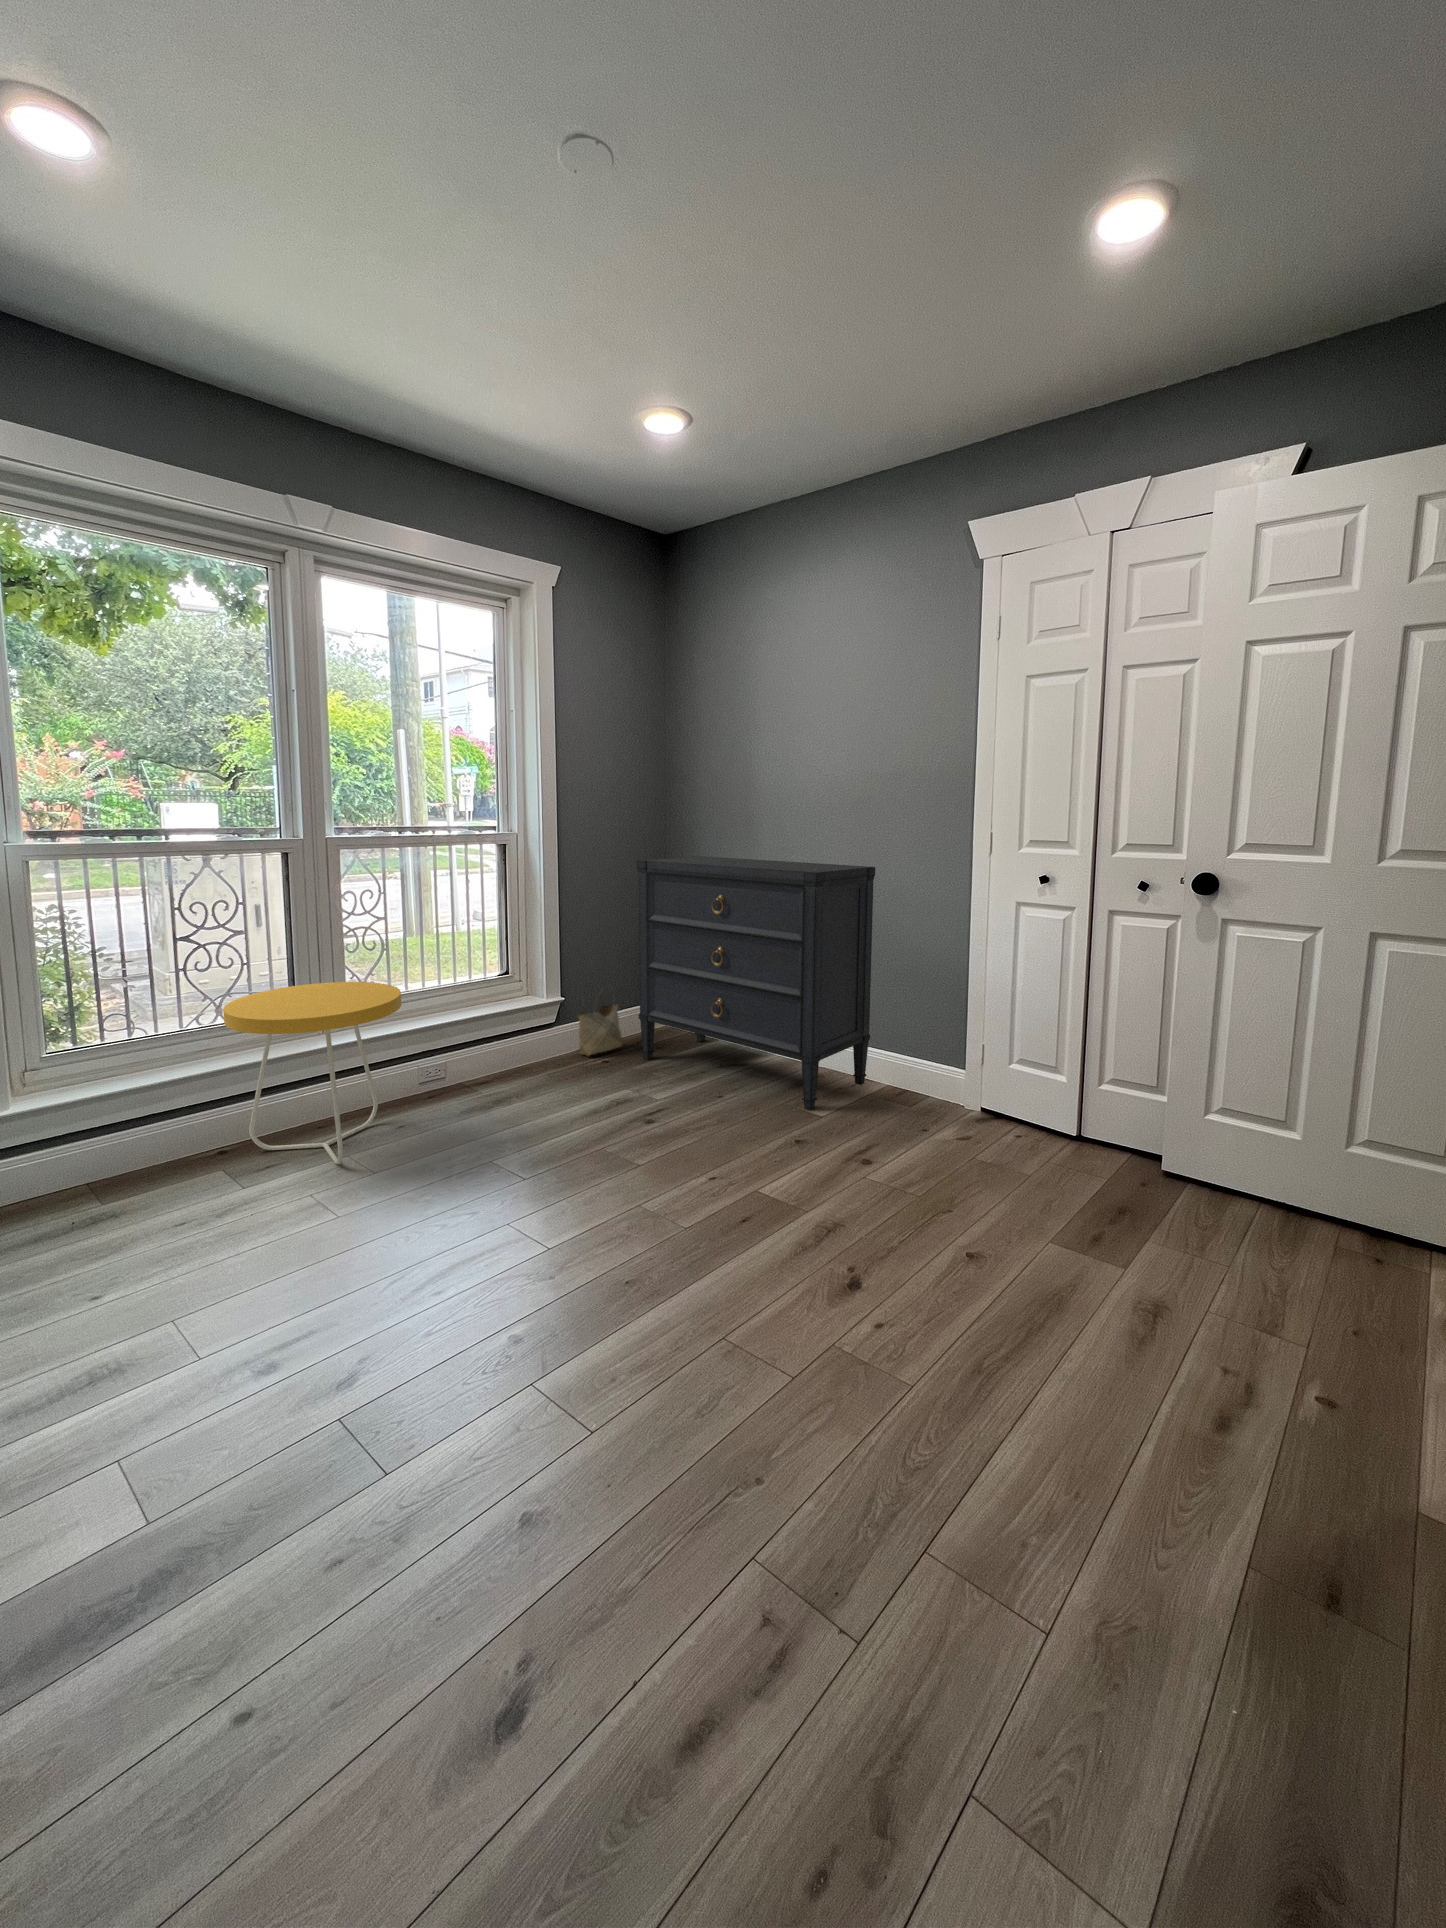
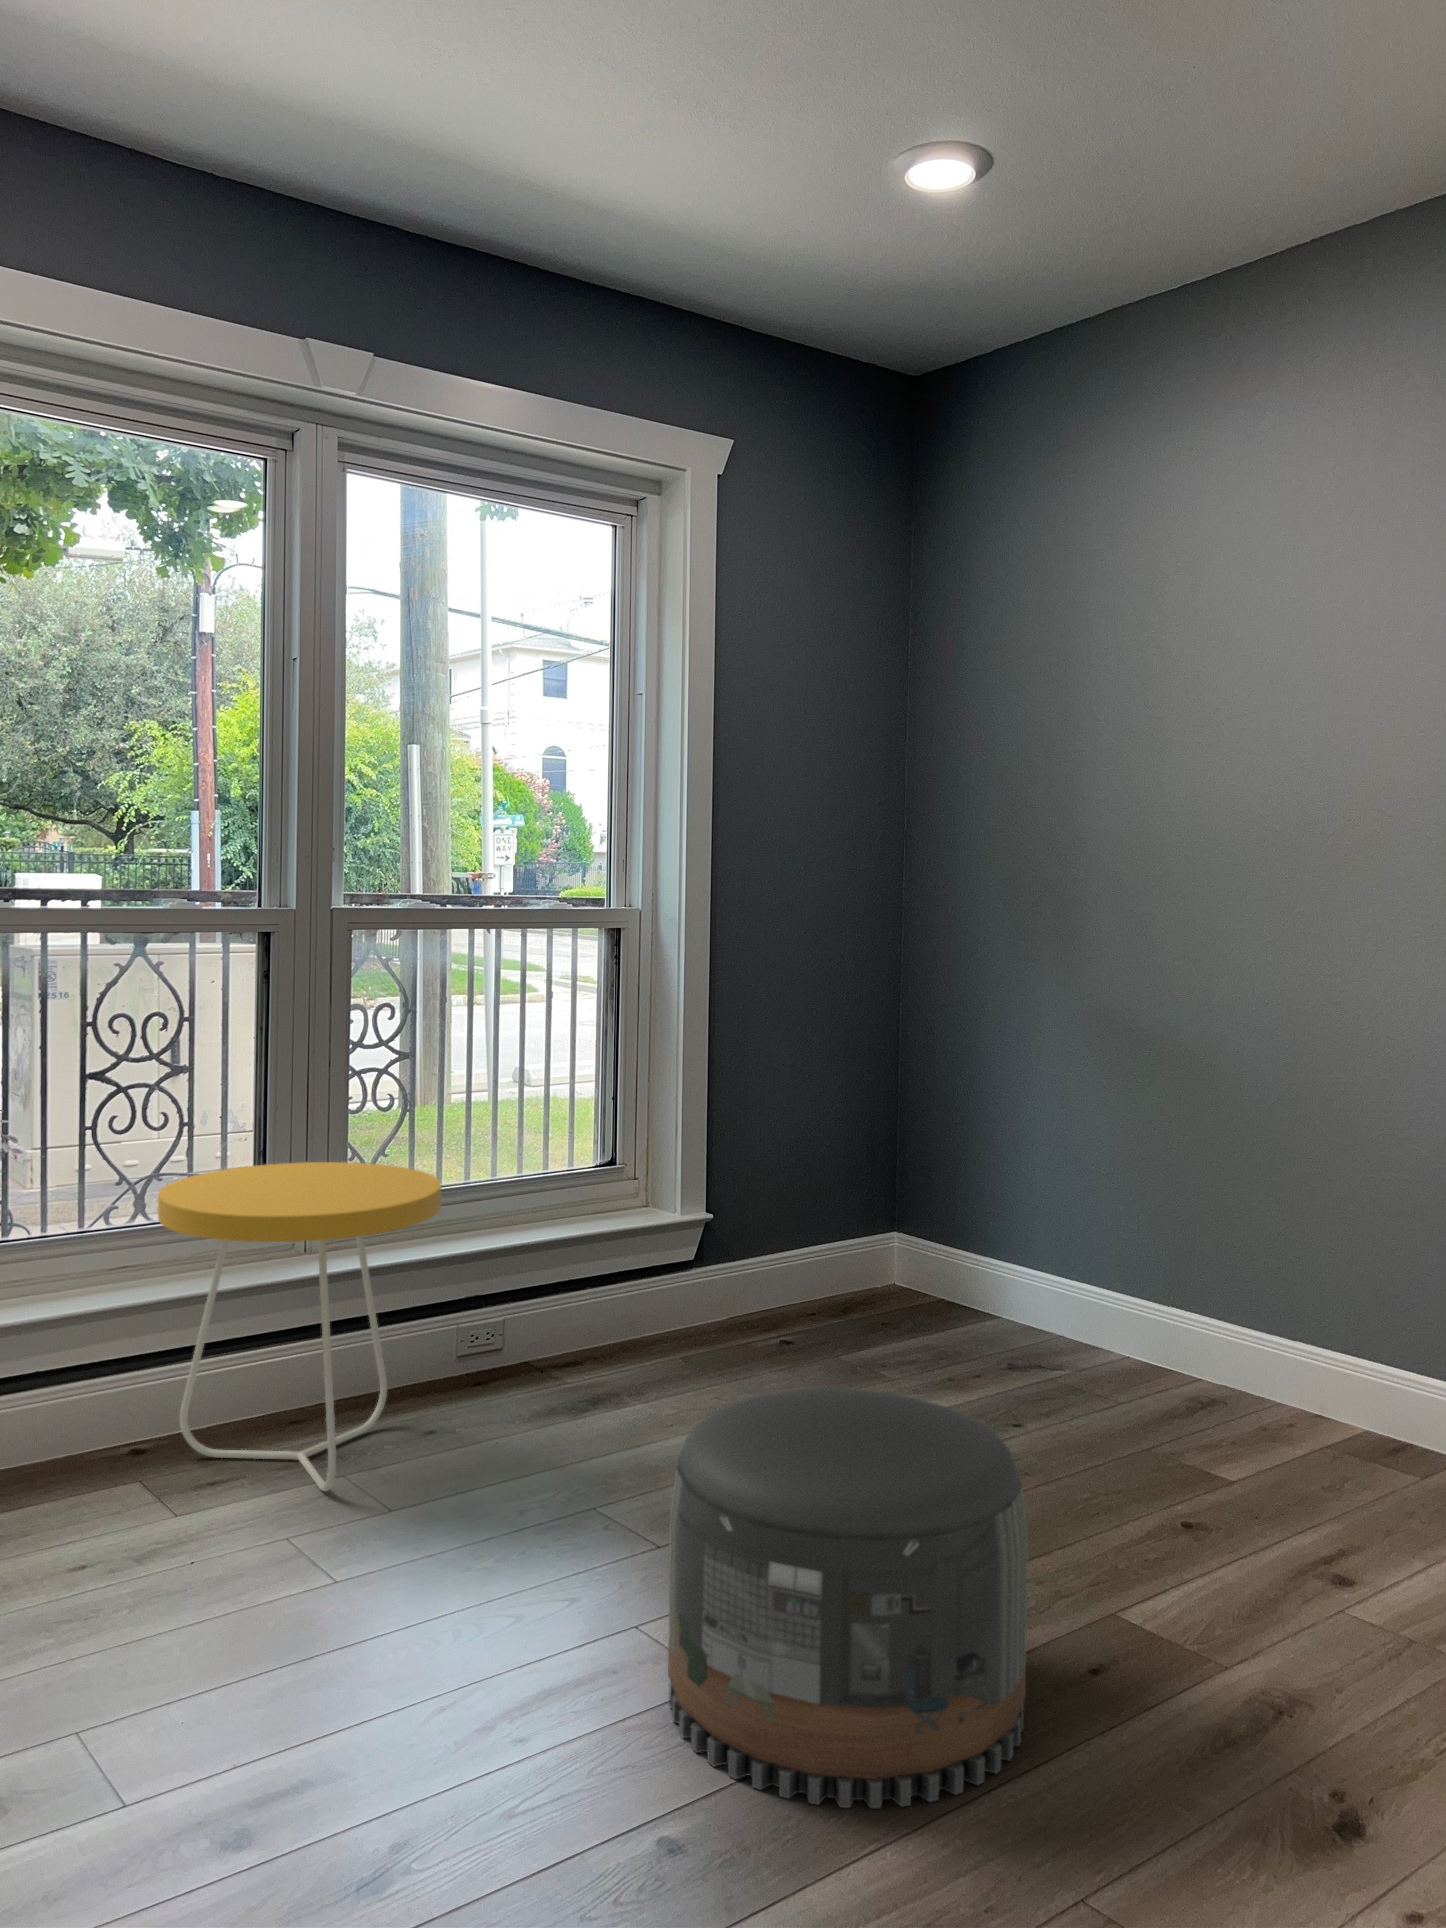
dresser: present [637,856,875,1110] -> none [854,956,1342,1470]
woven basket: present [578,988,622,1056] -> none [735,1194,816,1334]
pouf: none [519,1094,706,1309] -> present [668,1388,1028,1808]

